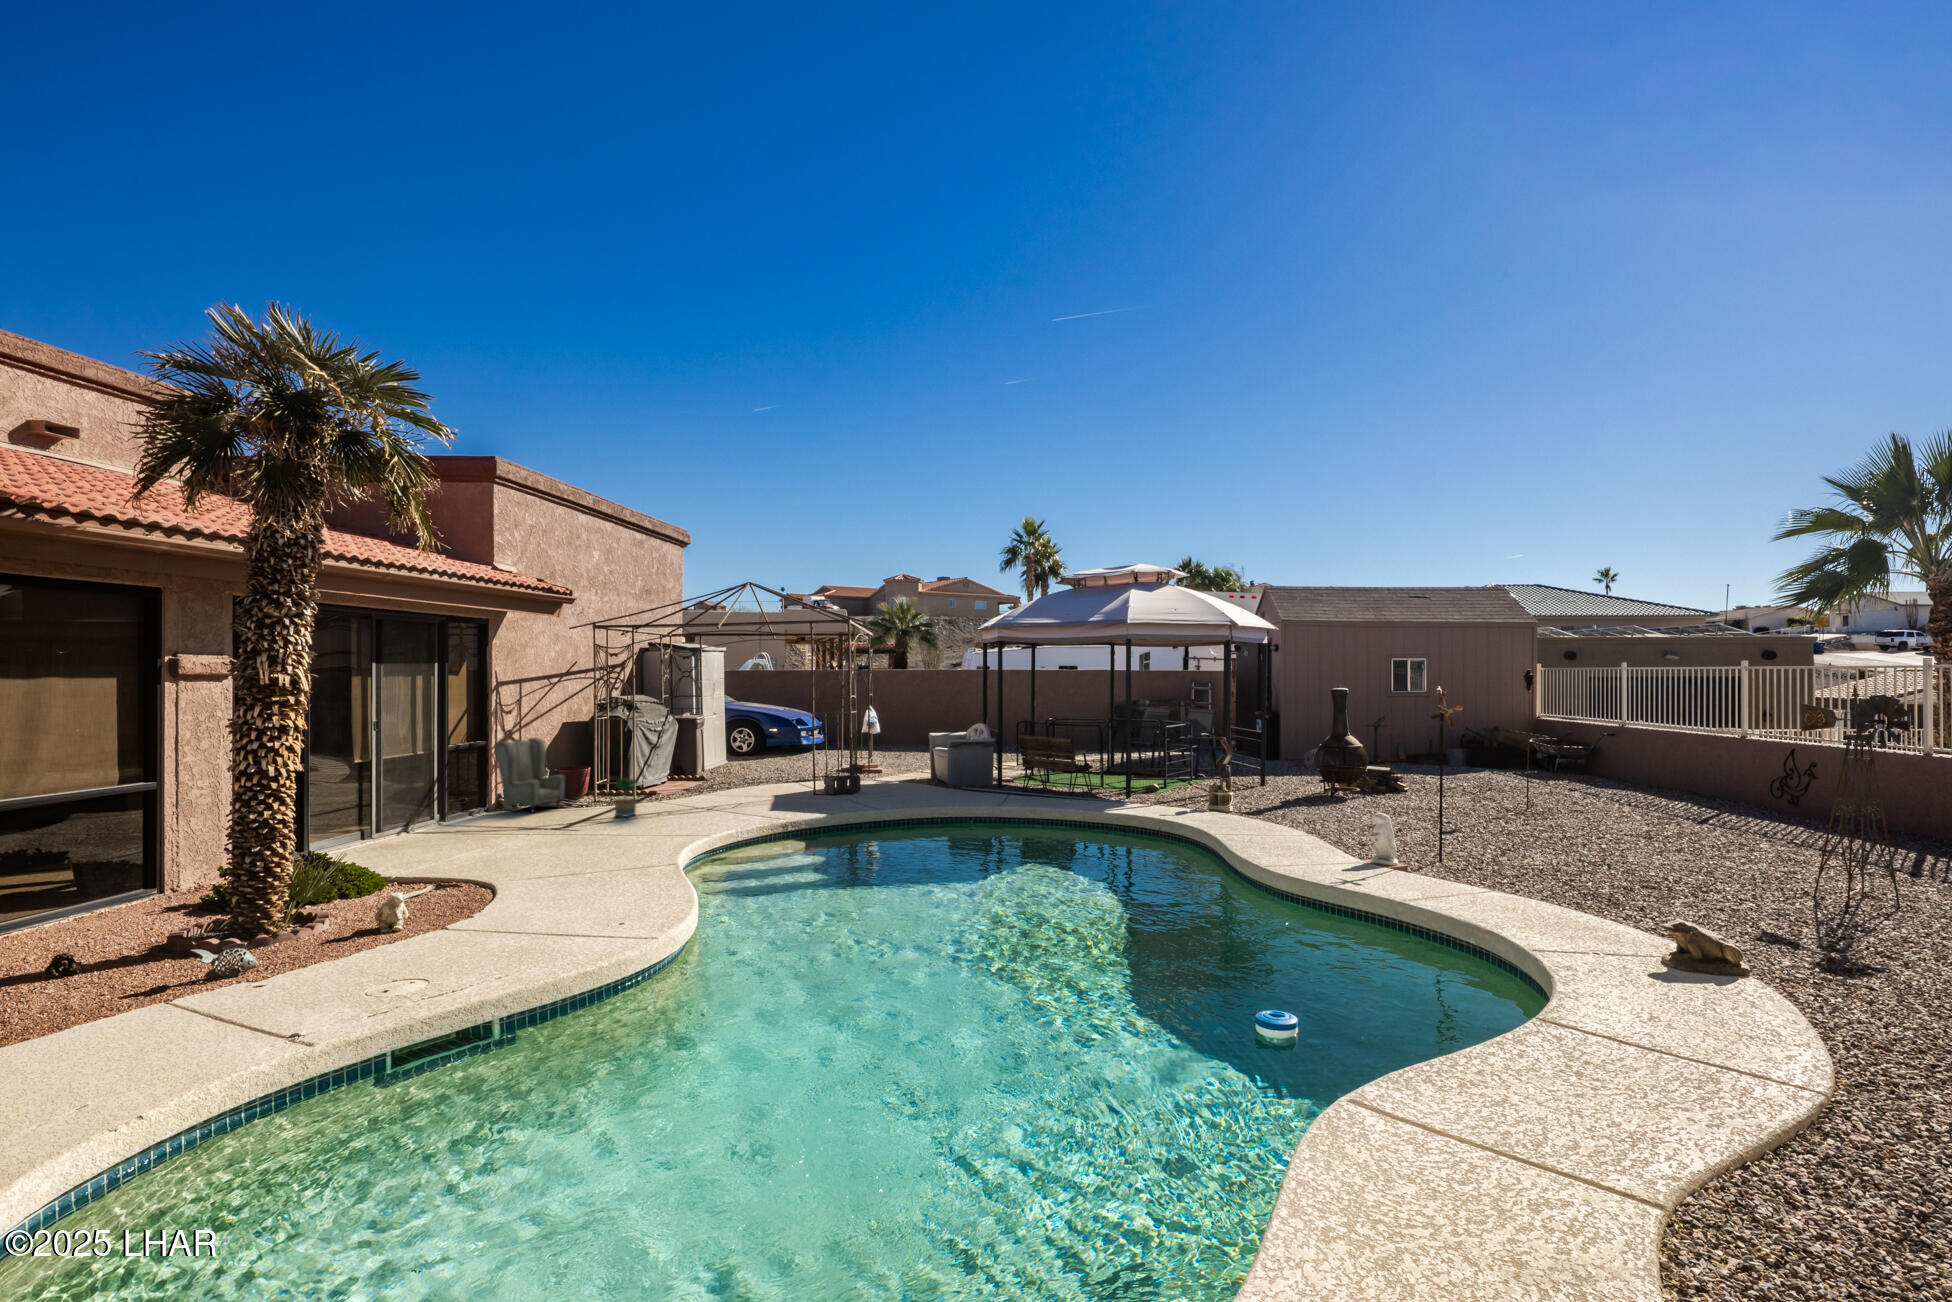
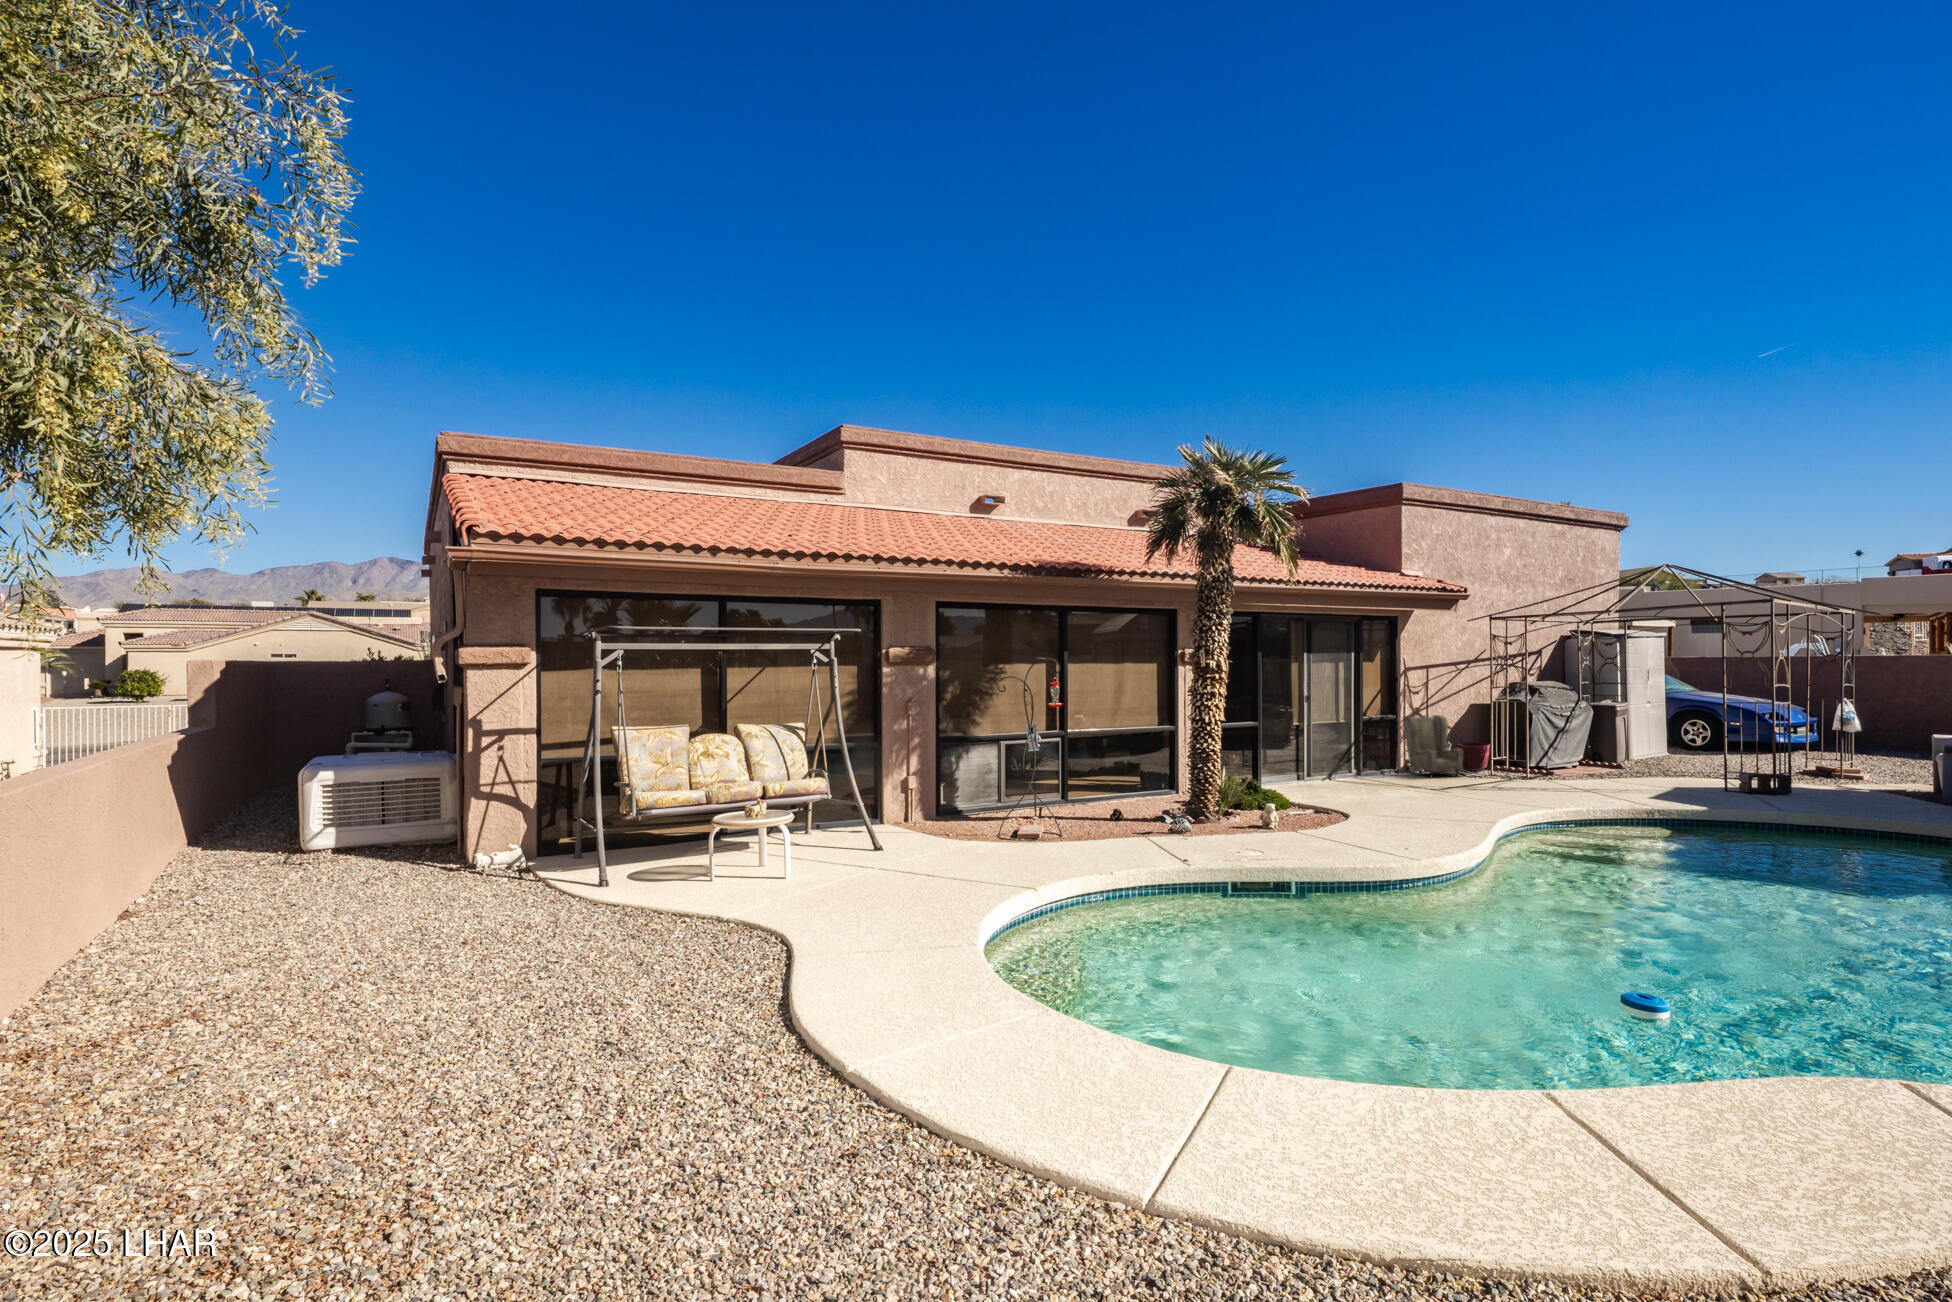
potted tree: present [615,778,640,817] -> none [1497,755,1524,791]

